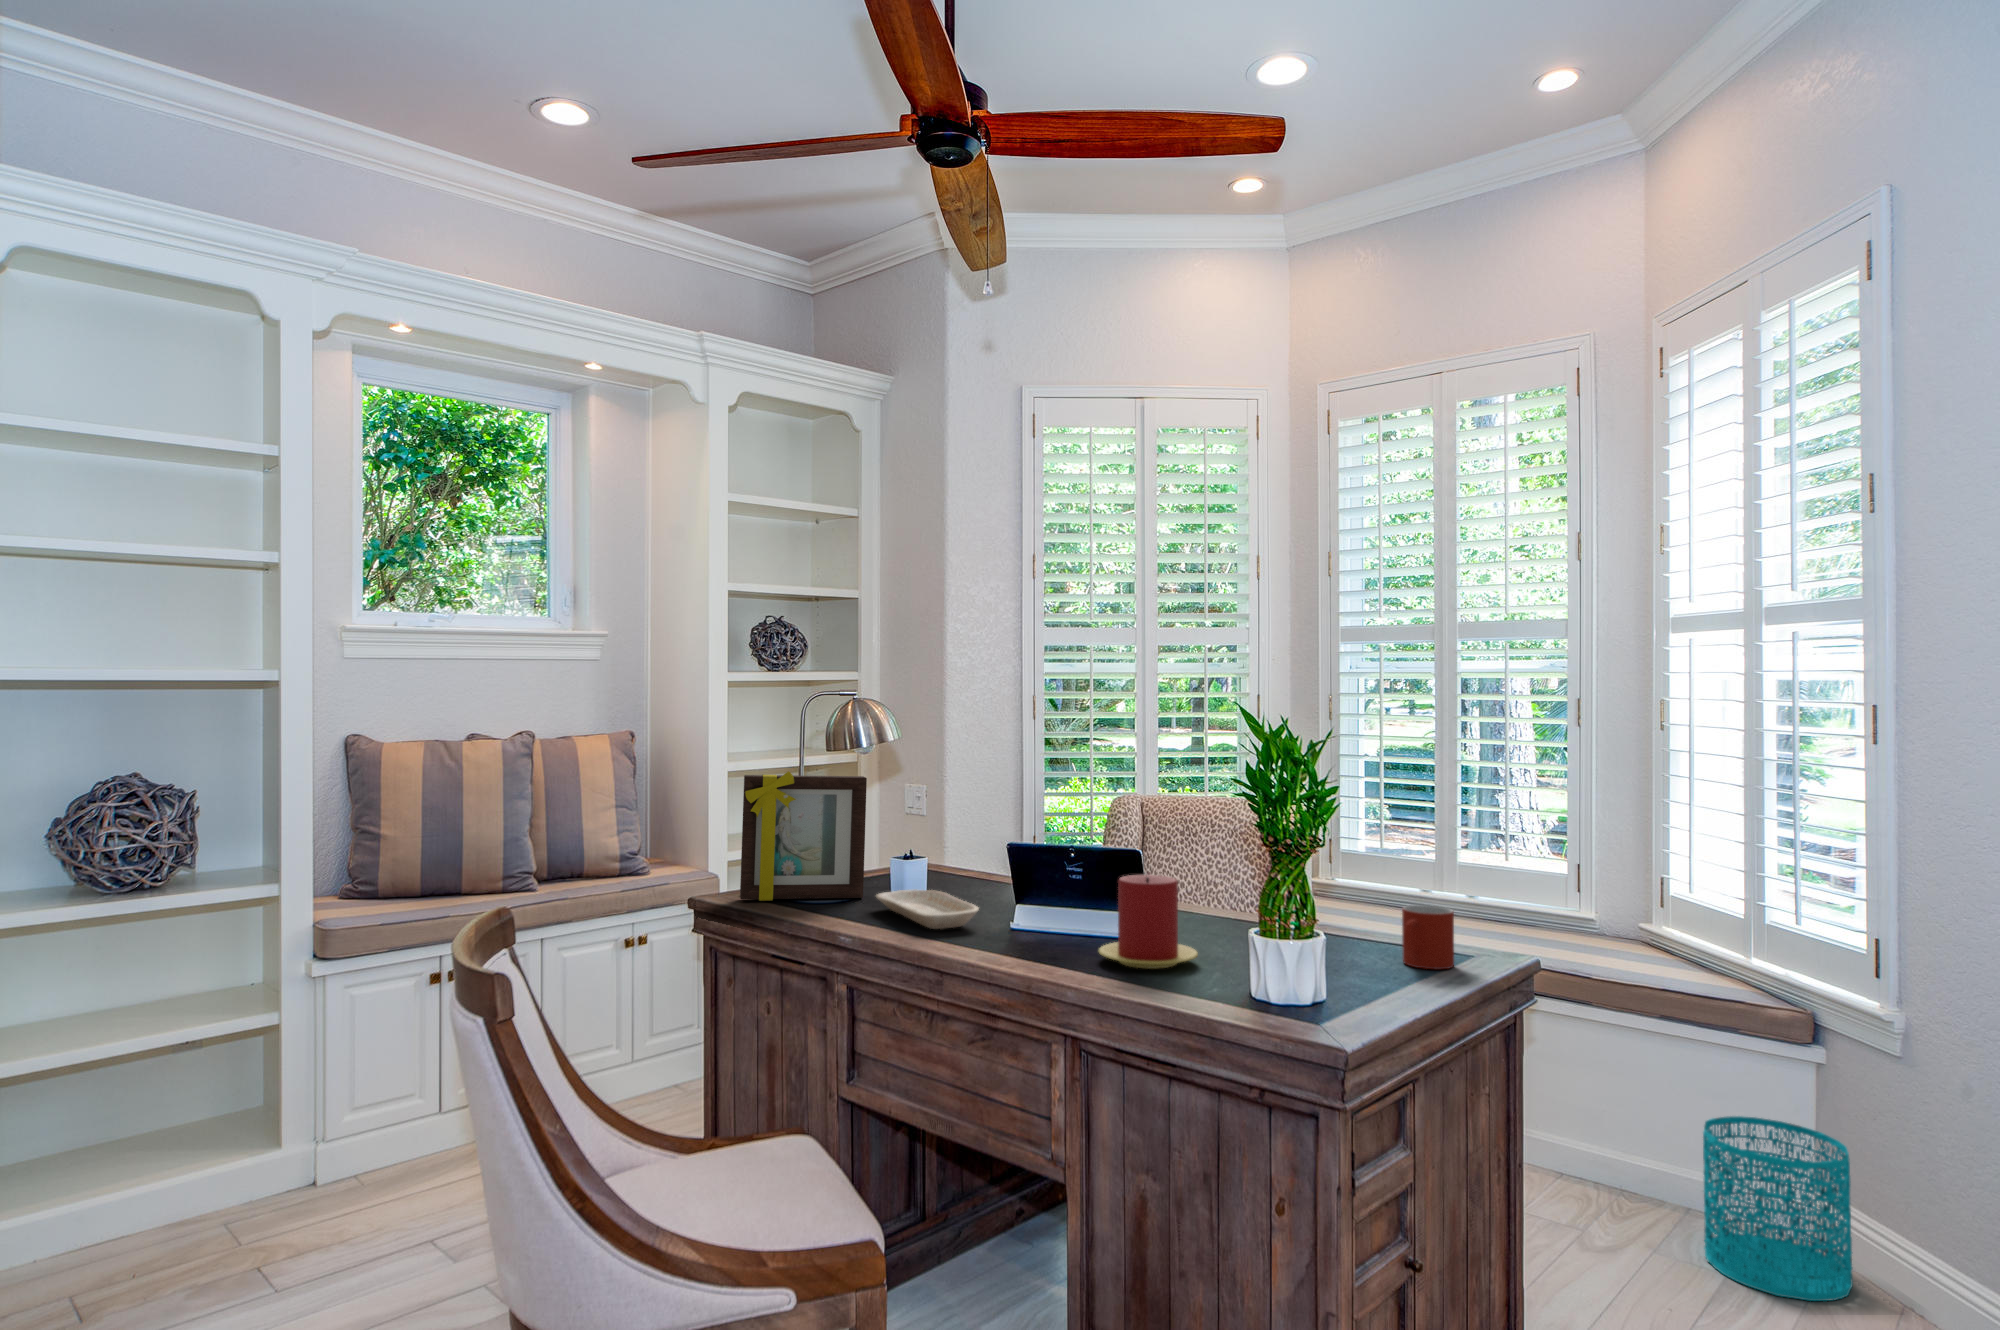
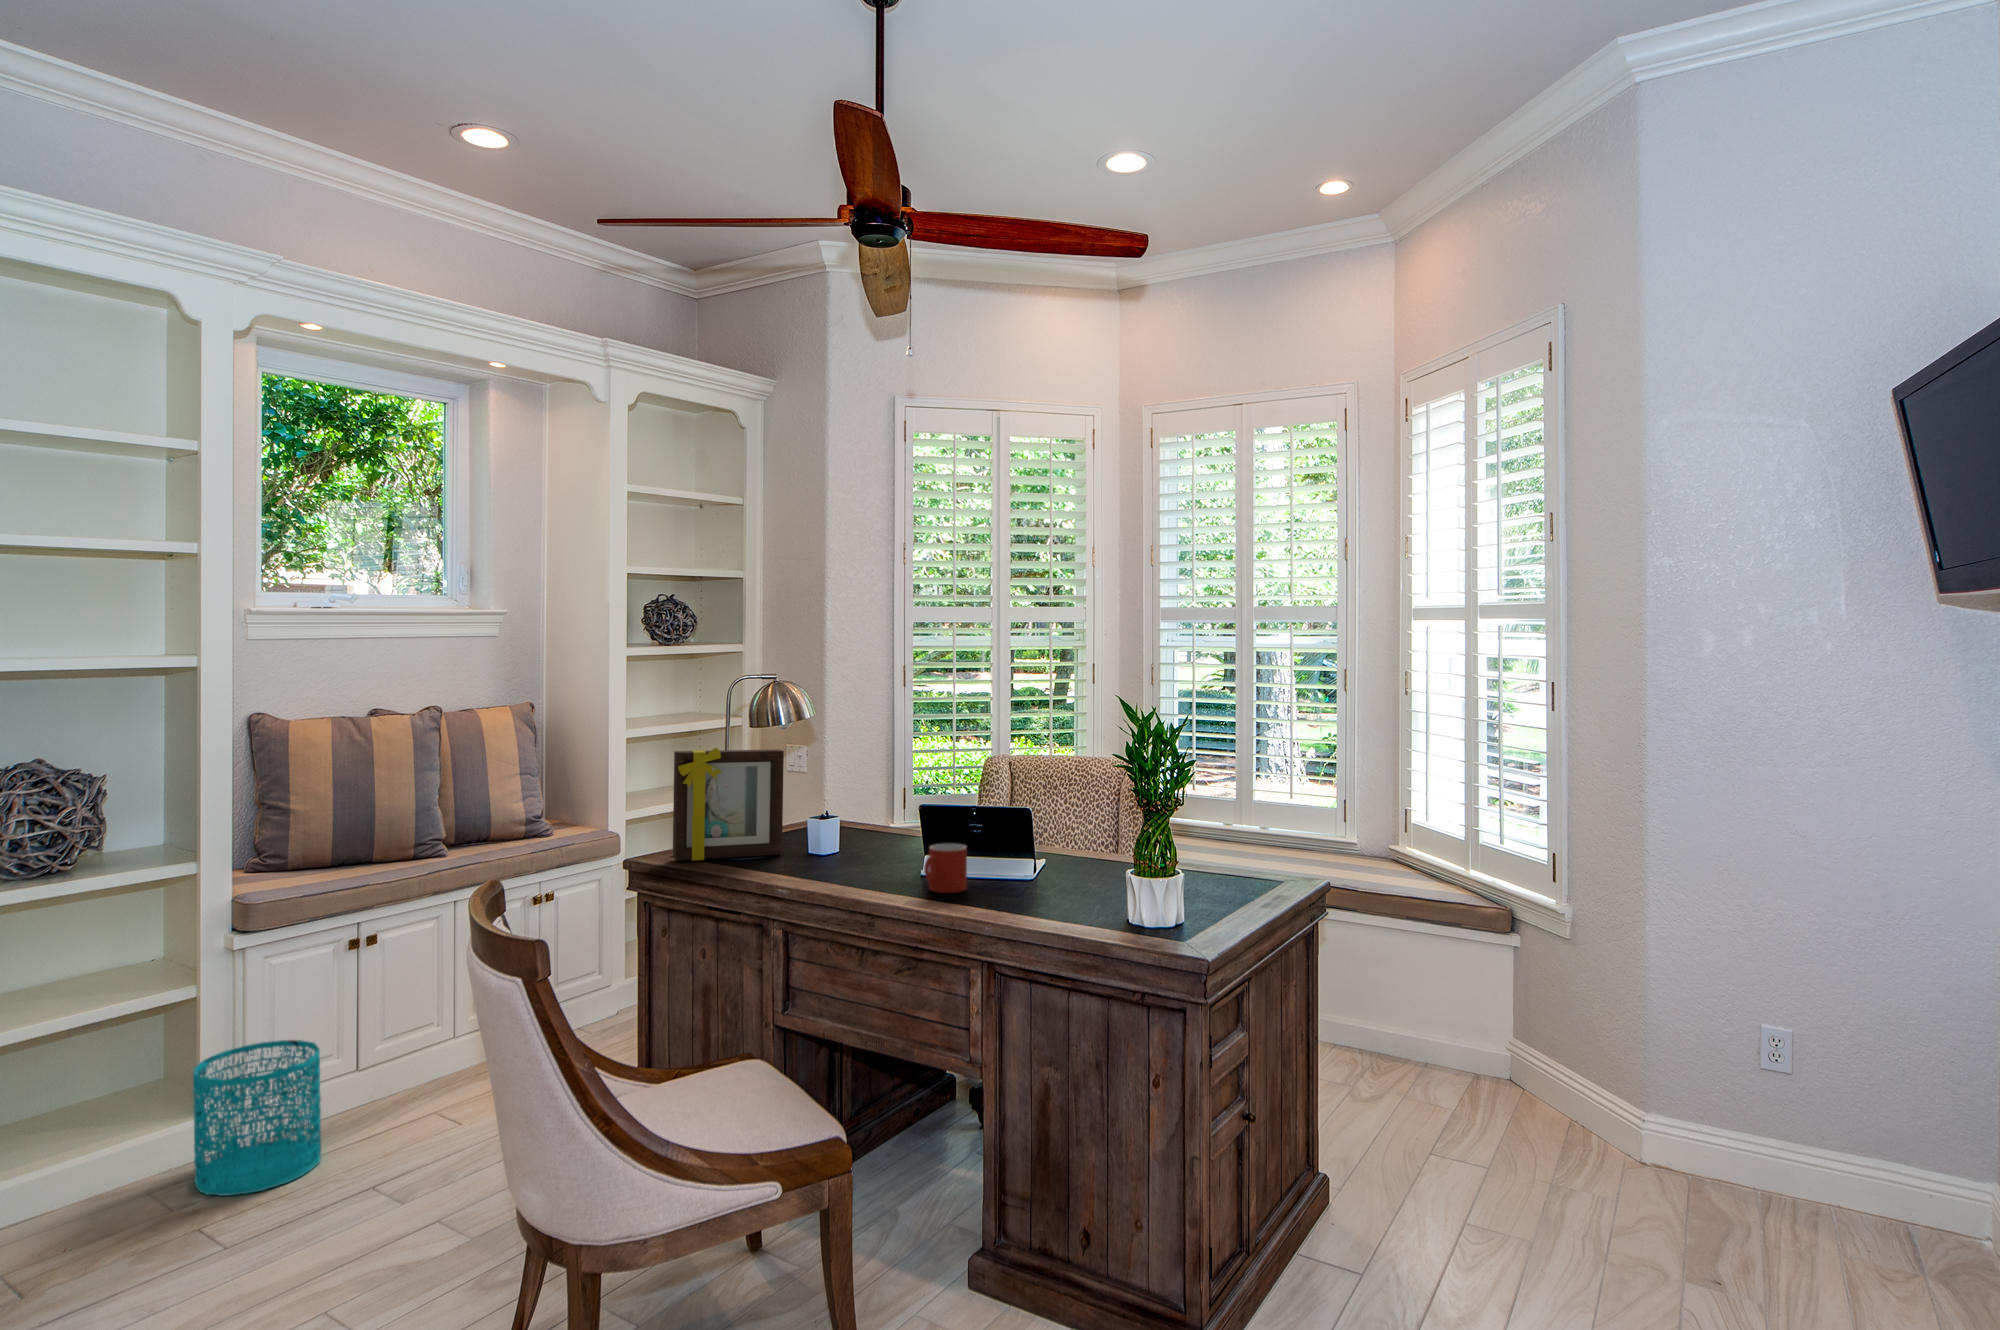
candle: present [1099,875,1198,969] -> none [1003,831,1082,905]
tray: present [876,889,979,929] -> none [798,846,894,880]
mug: present [1402,905,1454,969] -> present [924,844,967,893]
wastebasket: present [1703,1116,1853,1301] -> present [193,1040,321,1196]

